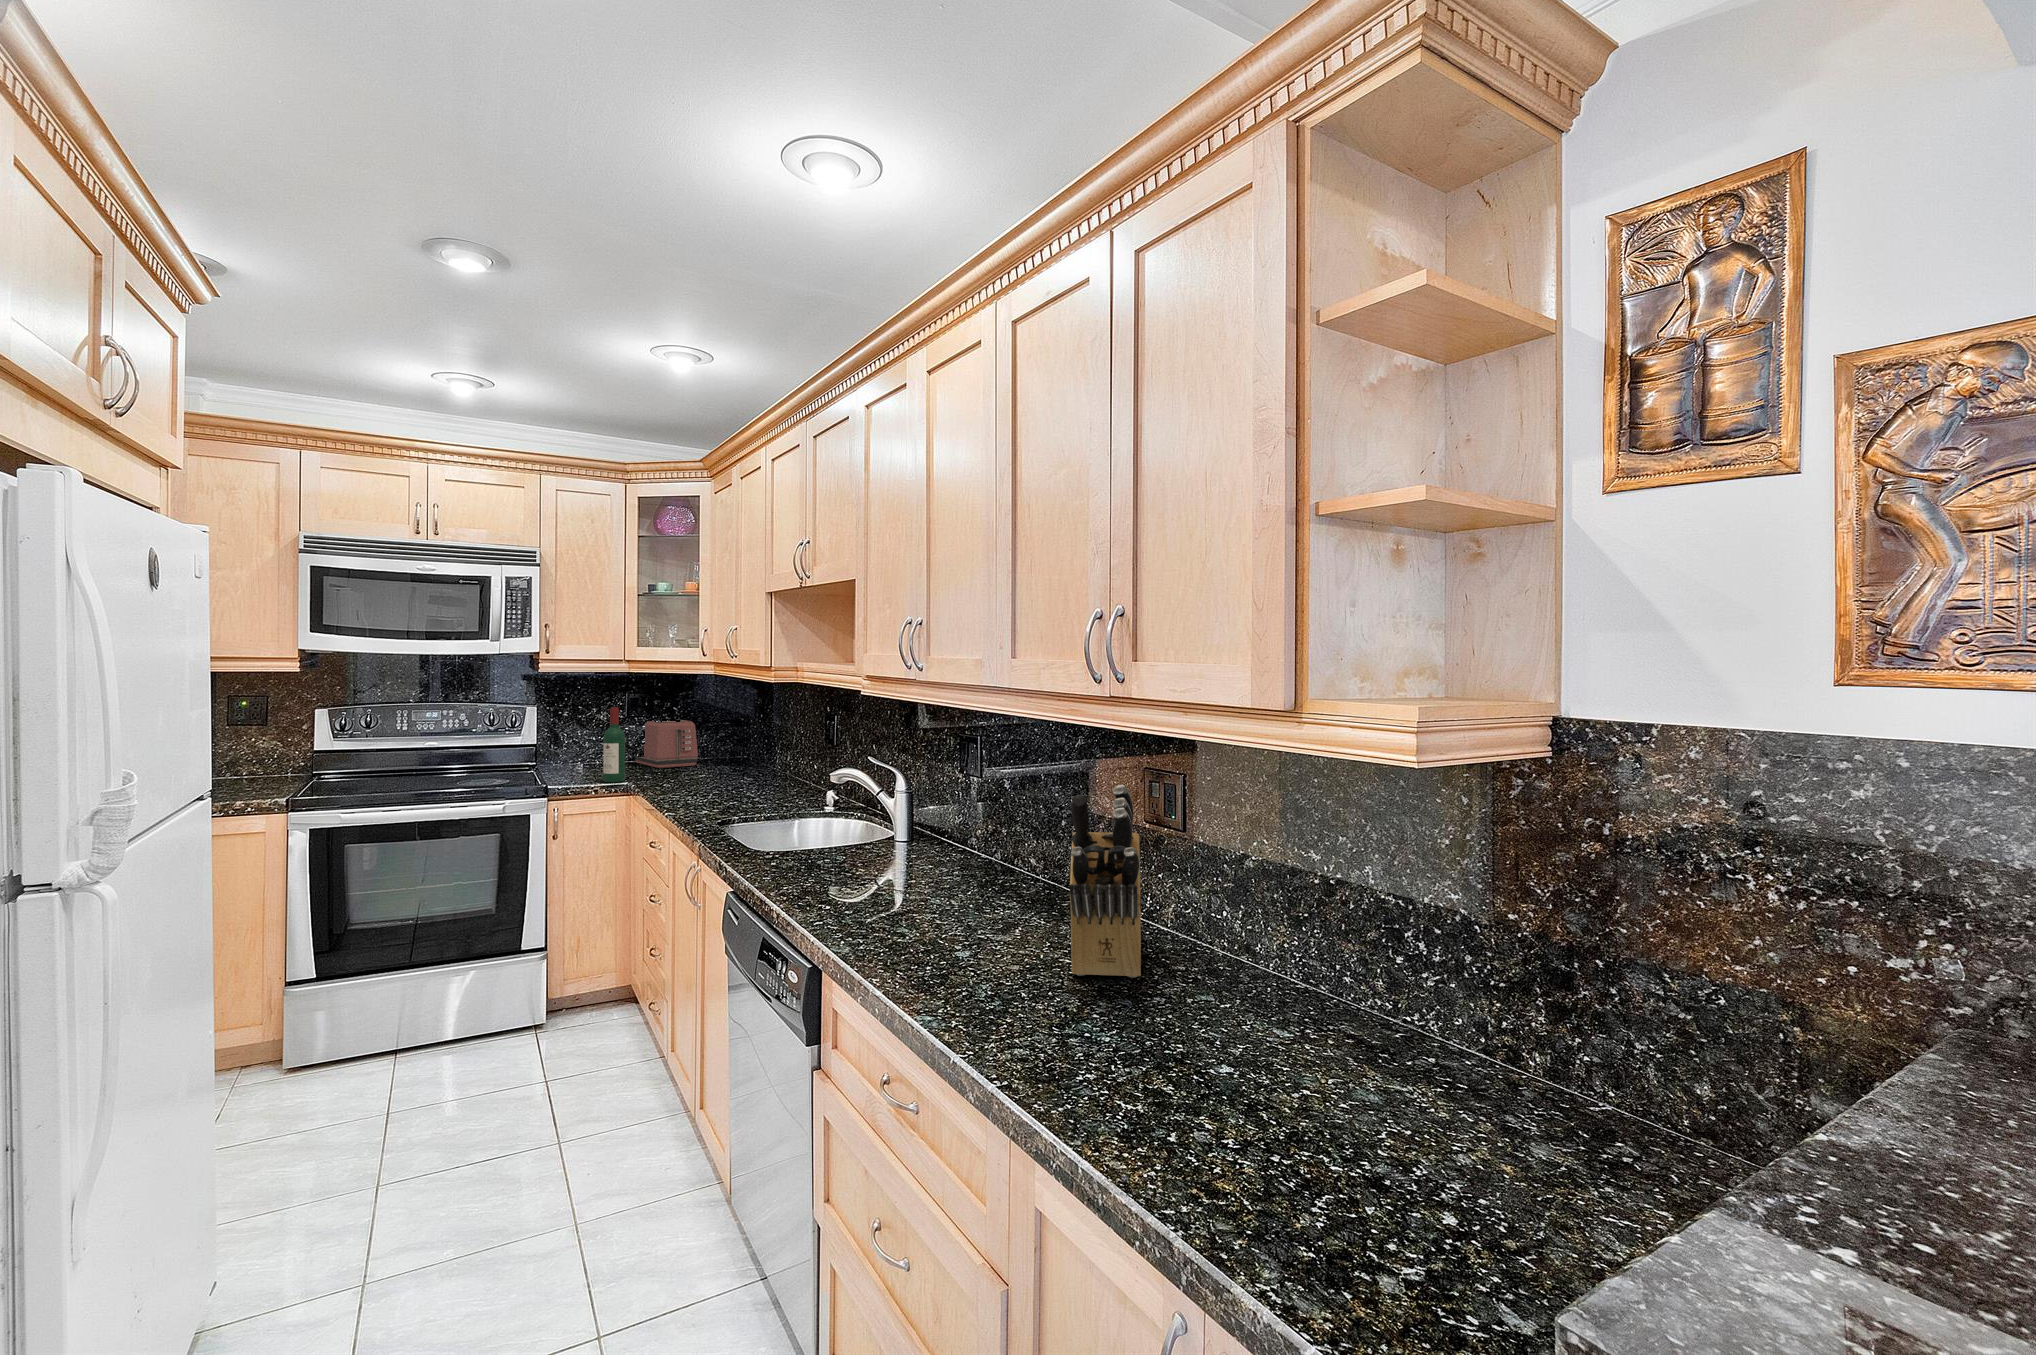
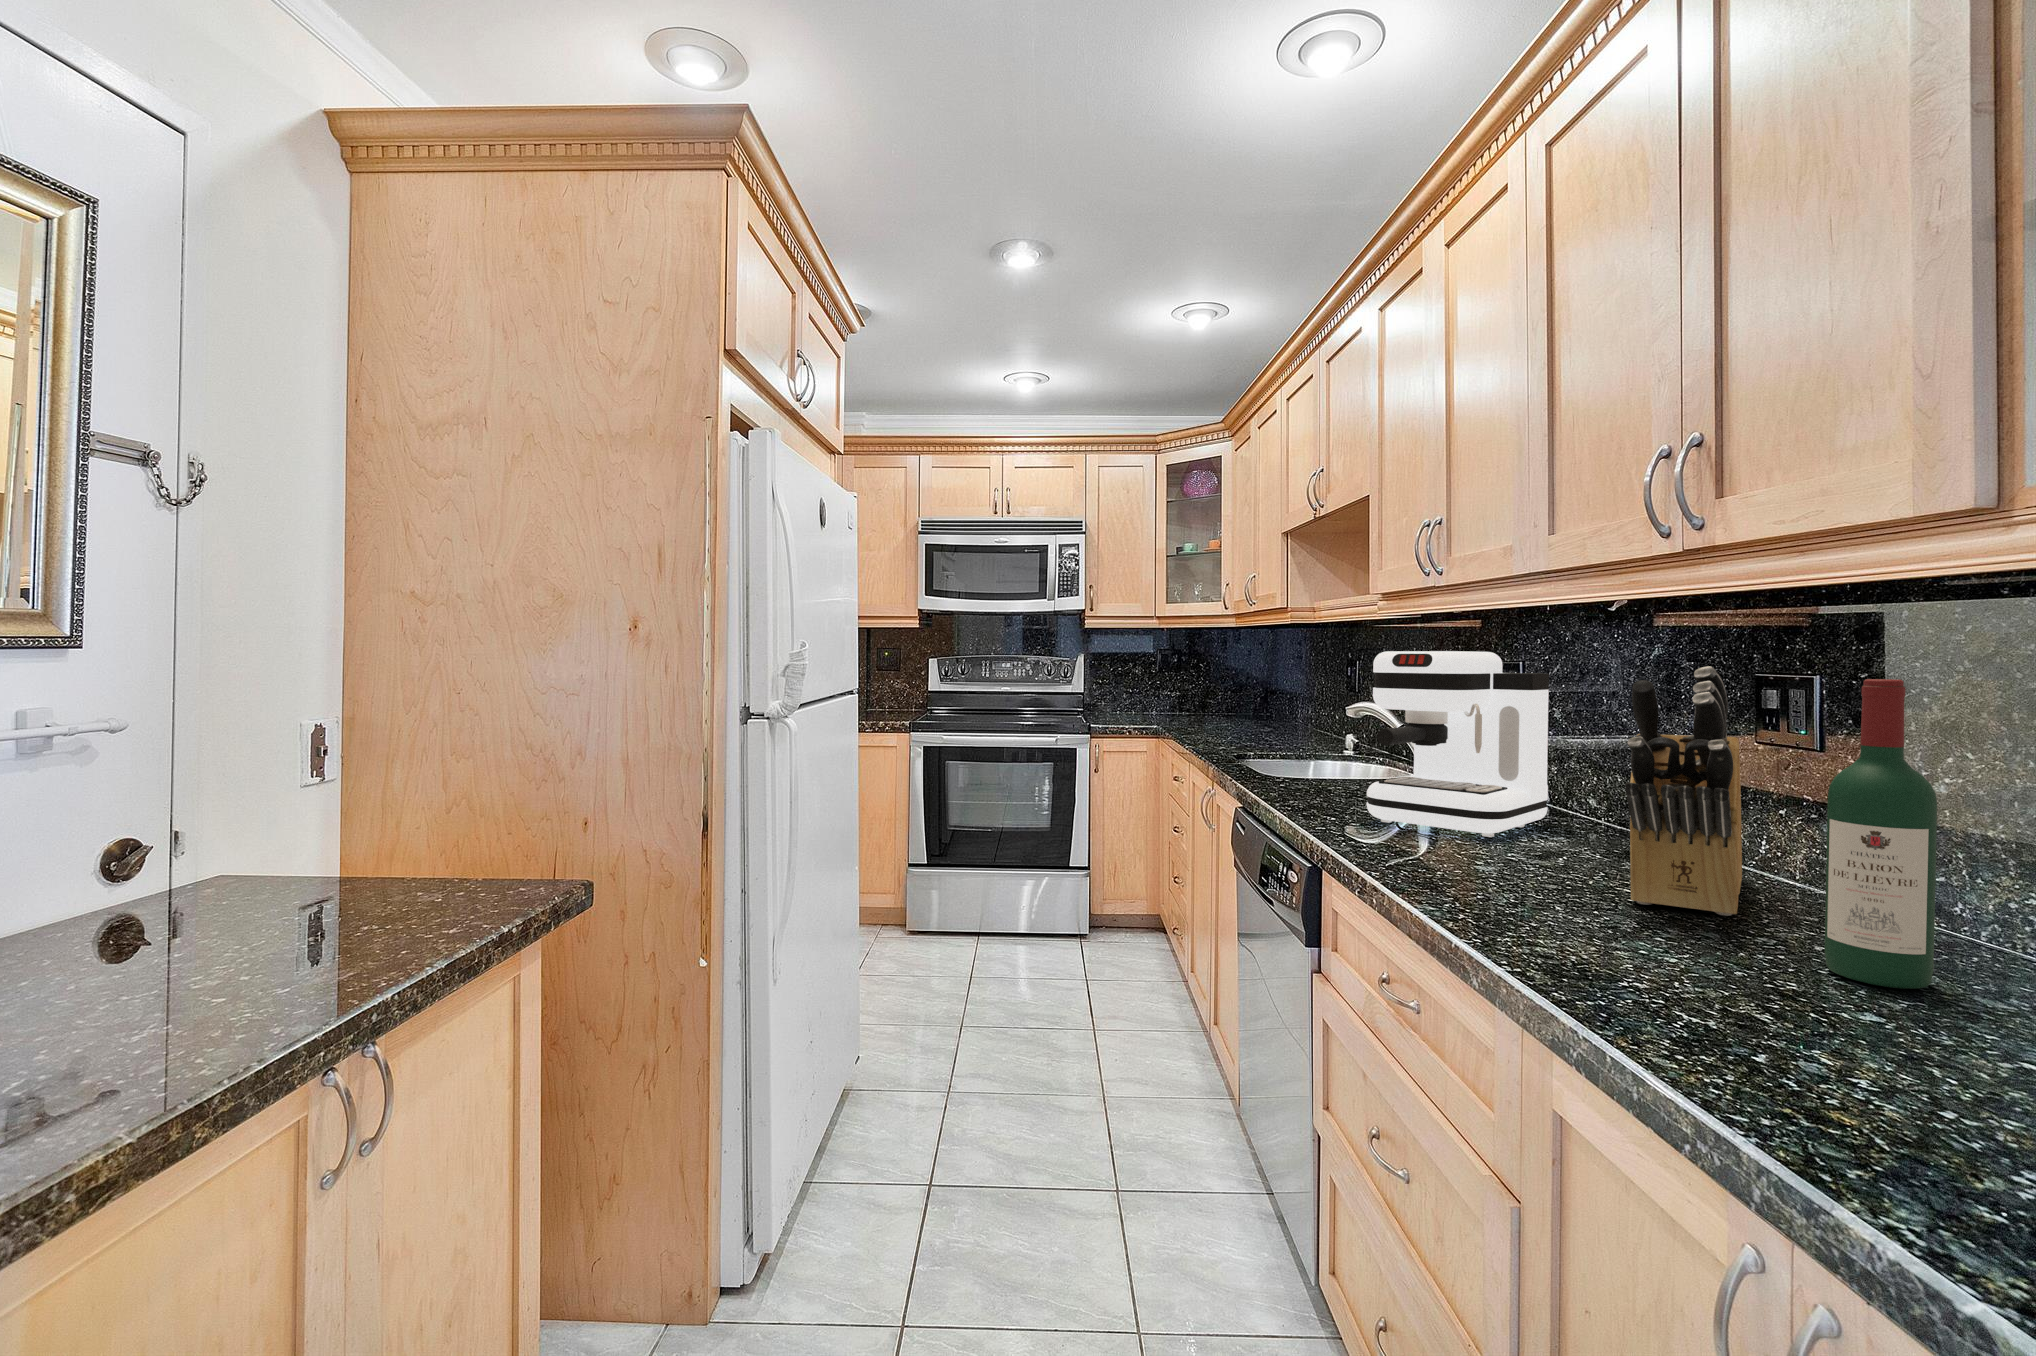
wine bottle: present [603,707,625,782] -> present [1825,679,1937,989]
toaster: present [636,719,698,768] -> none [1167,676,1224,720]
coffee maker: none [856,737,1001,910] -> present [1367,651,1549,837]

